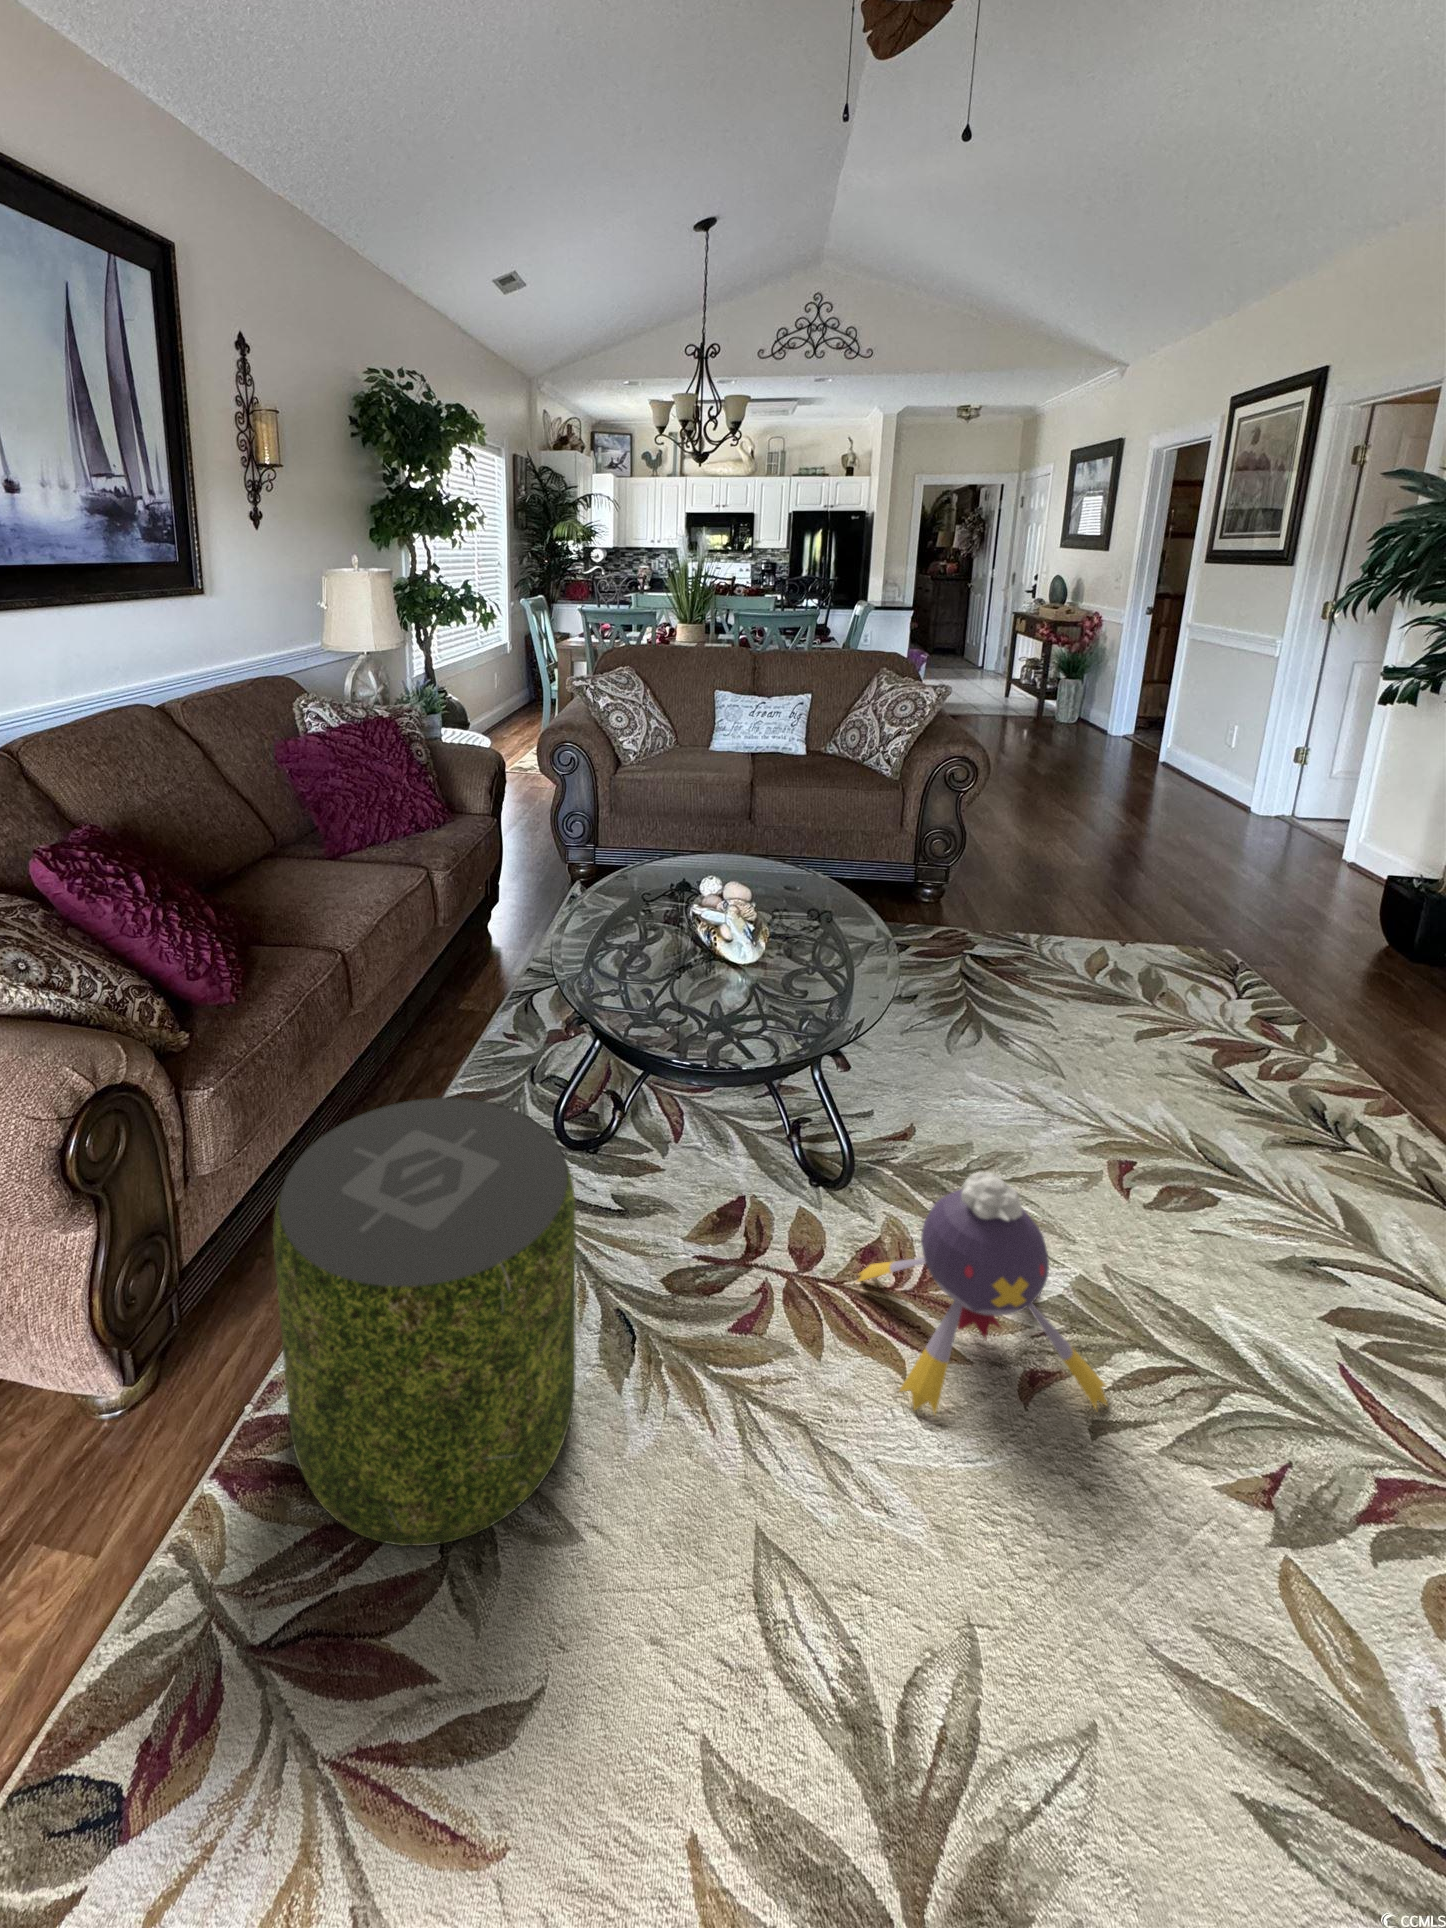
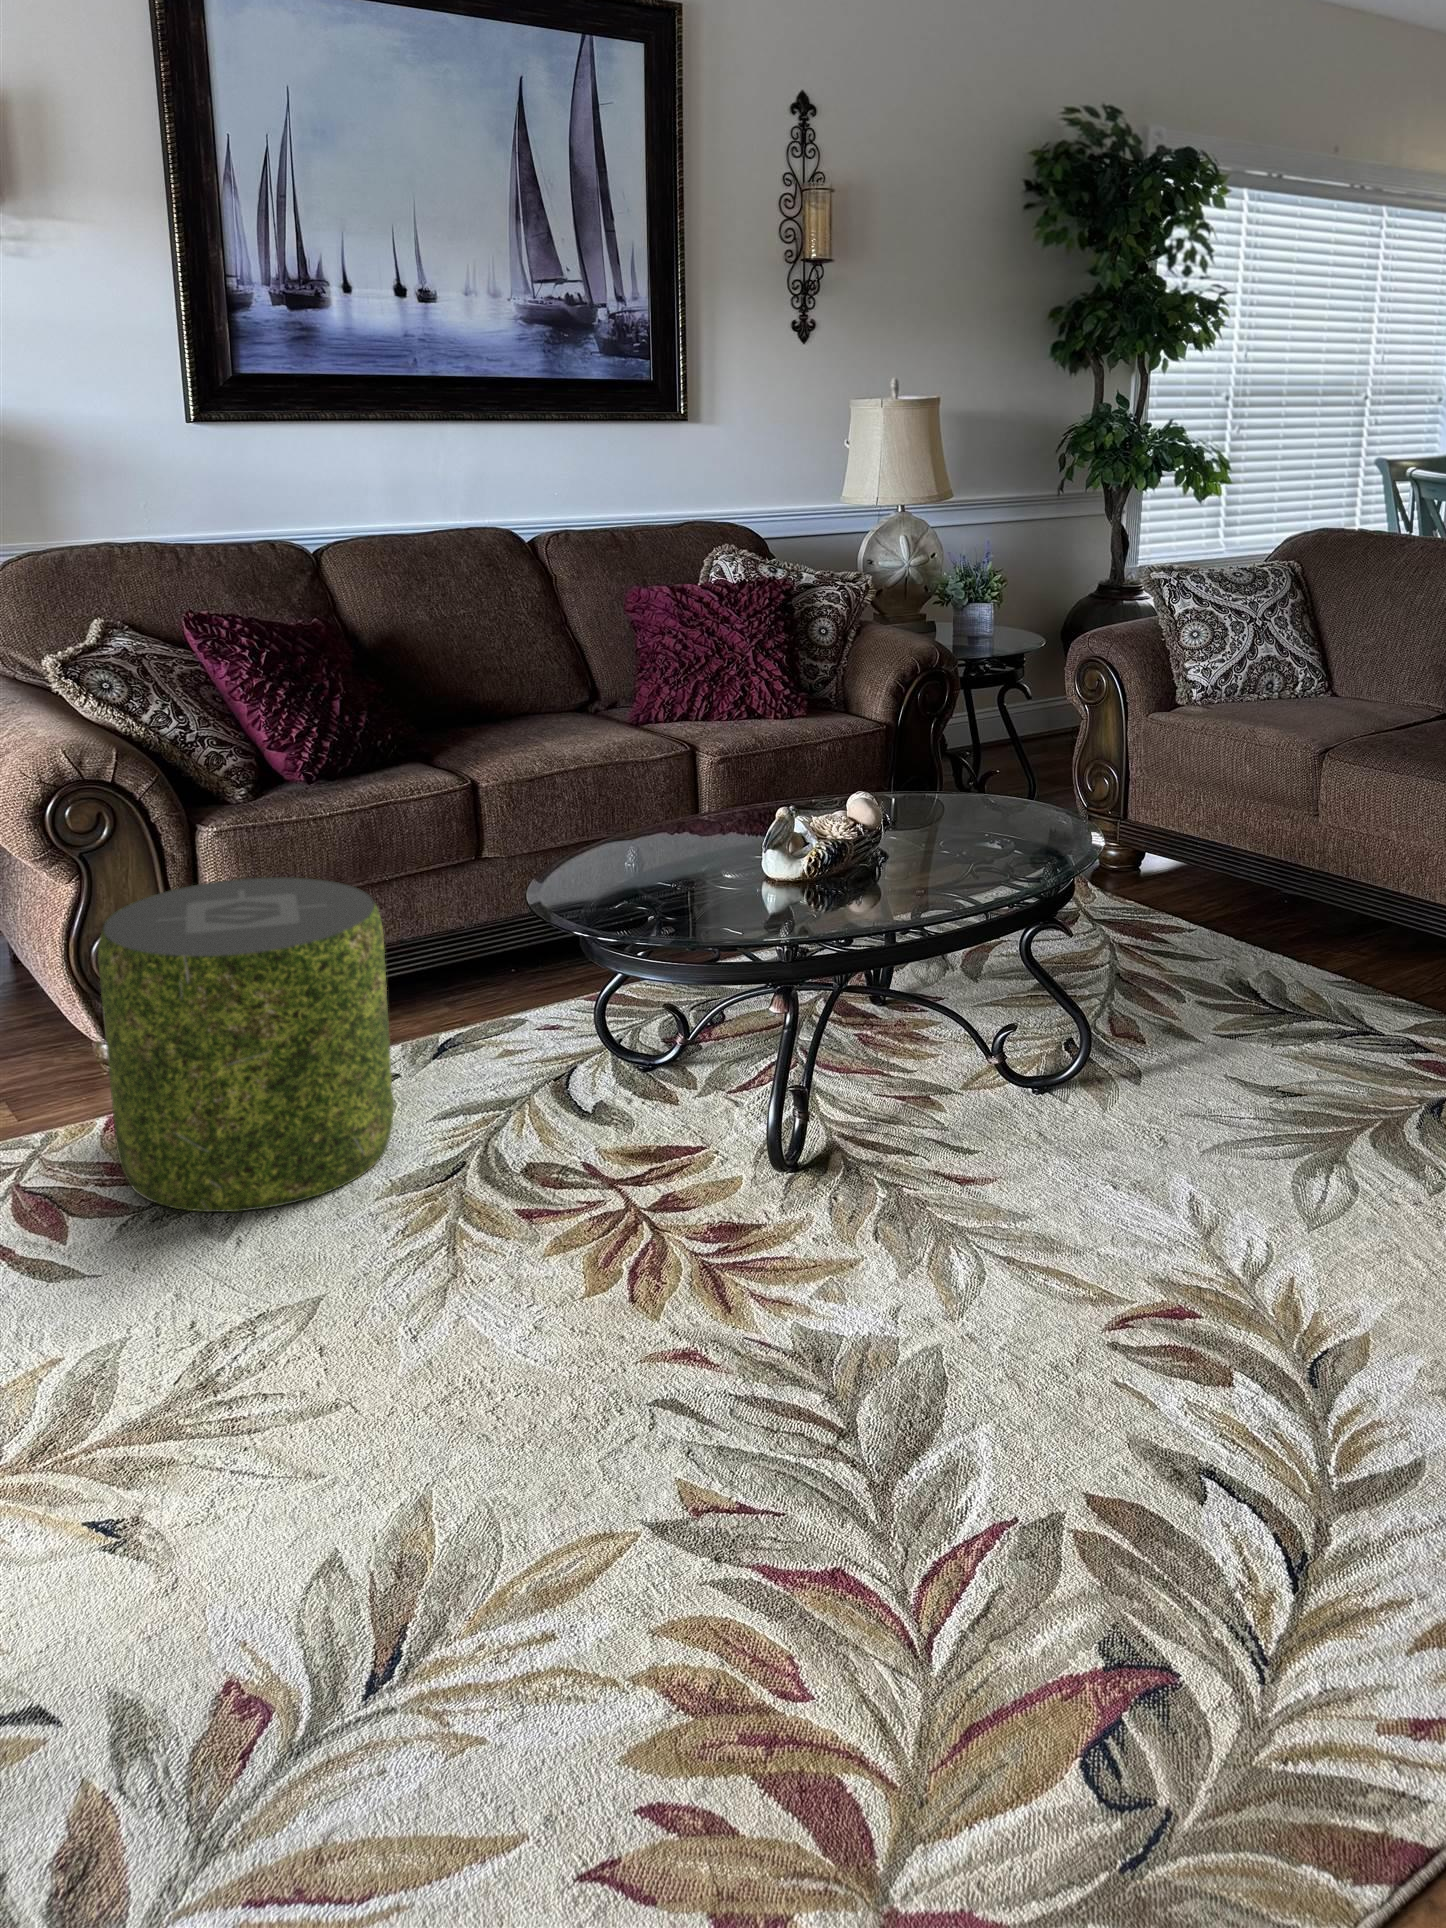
plush toy: present [858,1172,1107,1414] -> none [547,1096,844,1388]

